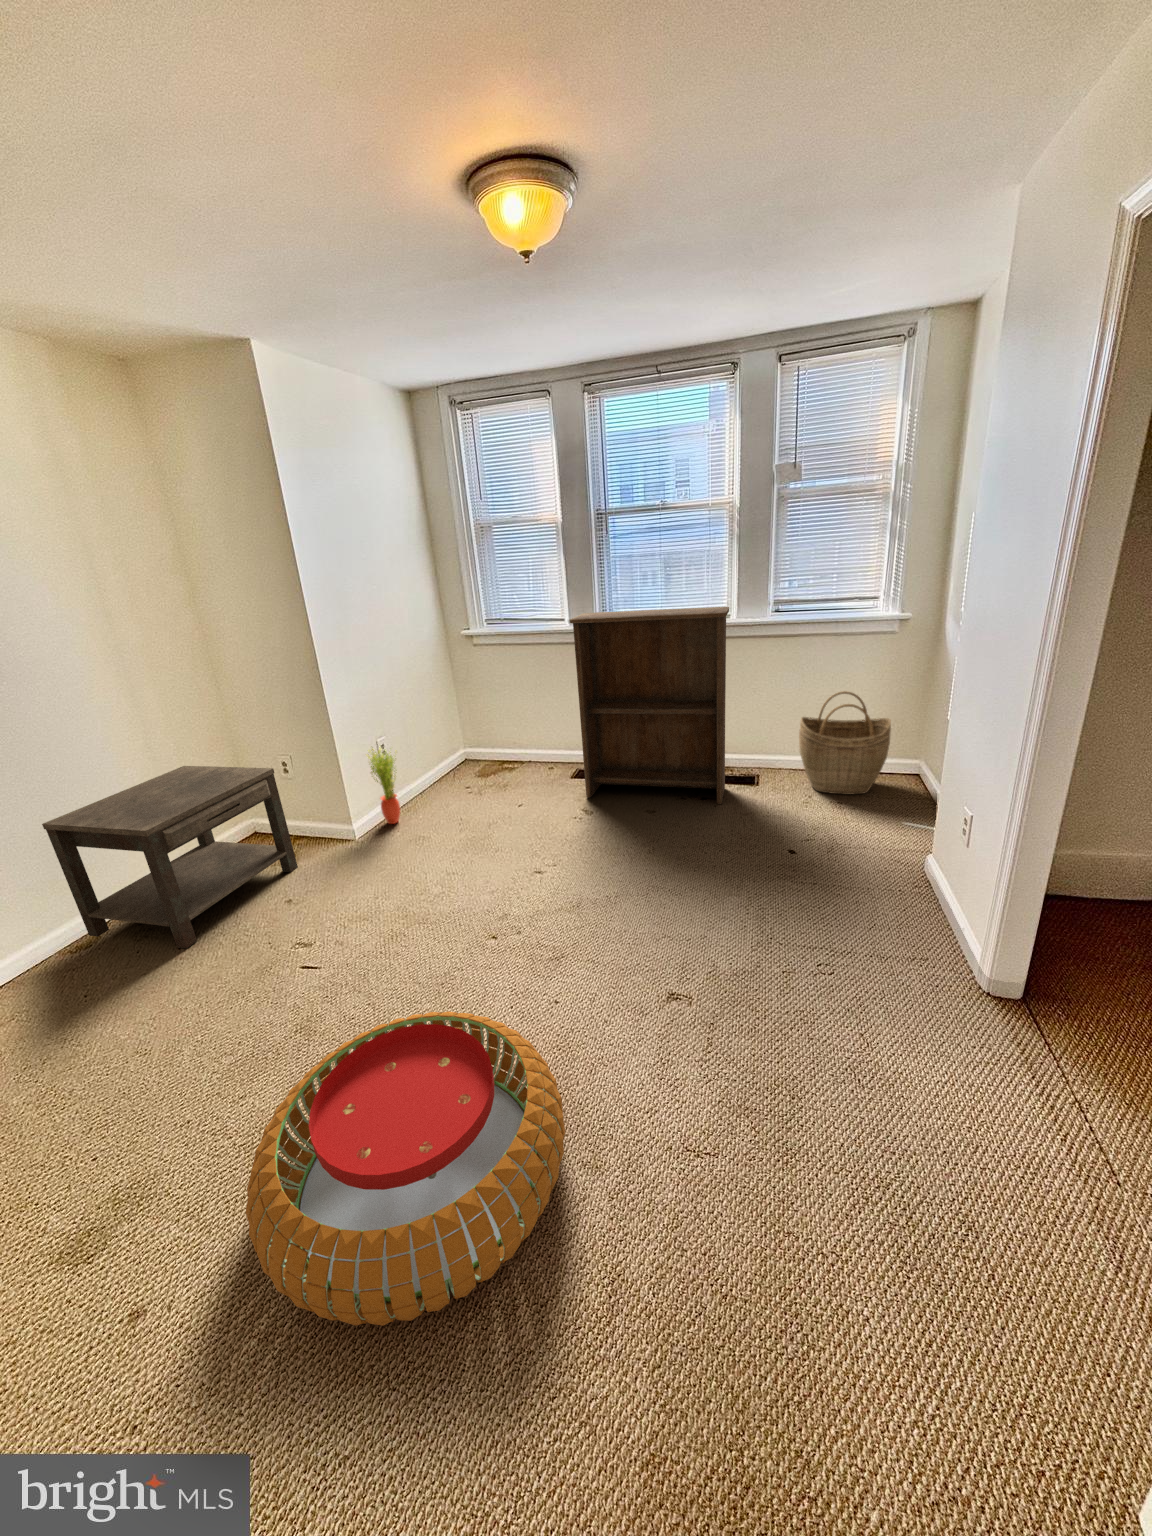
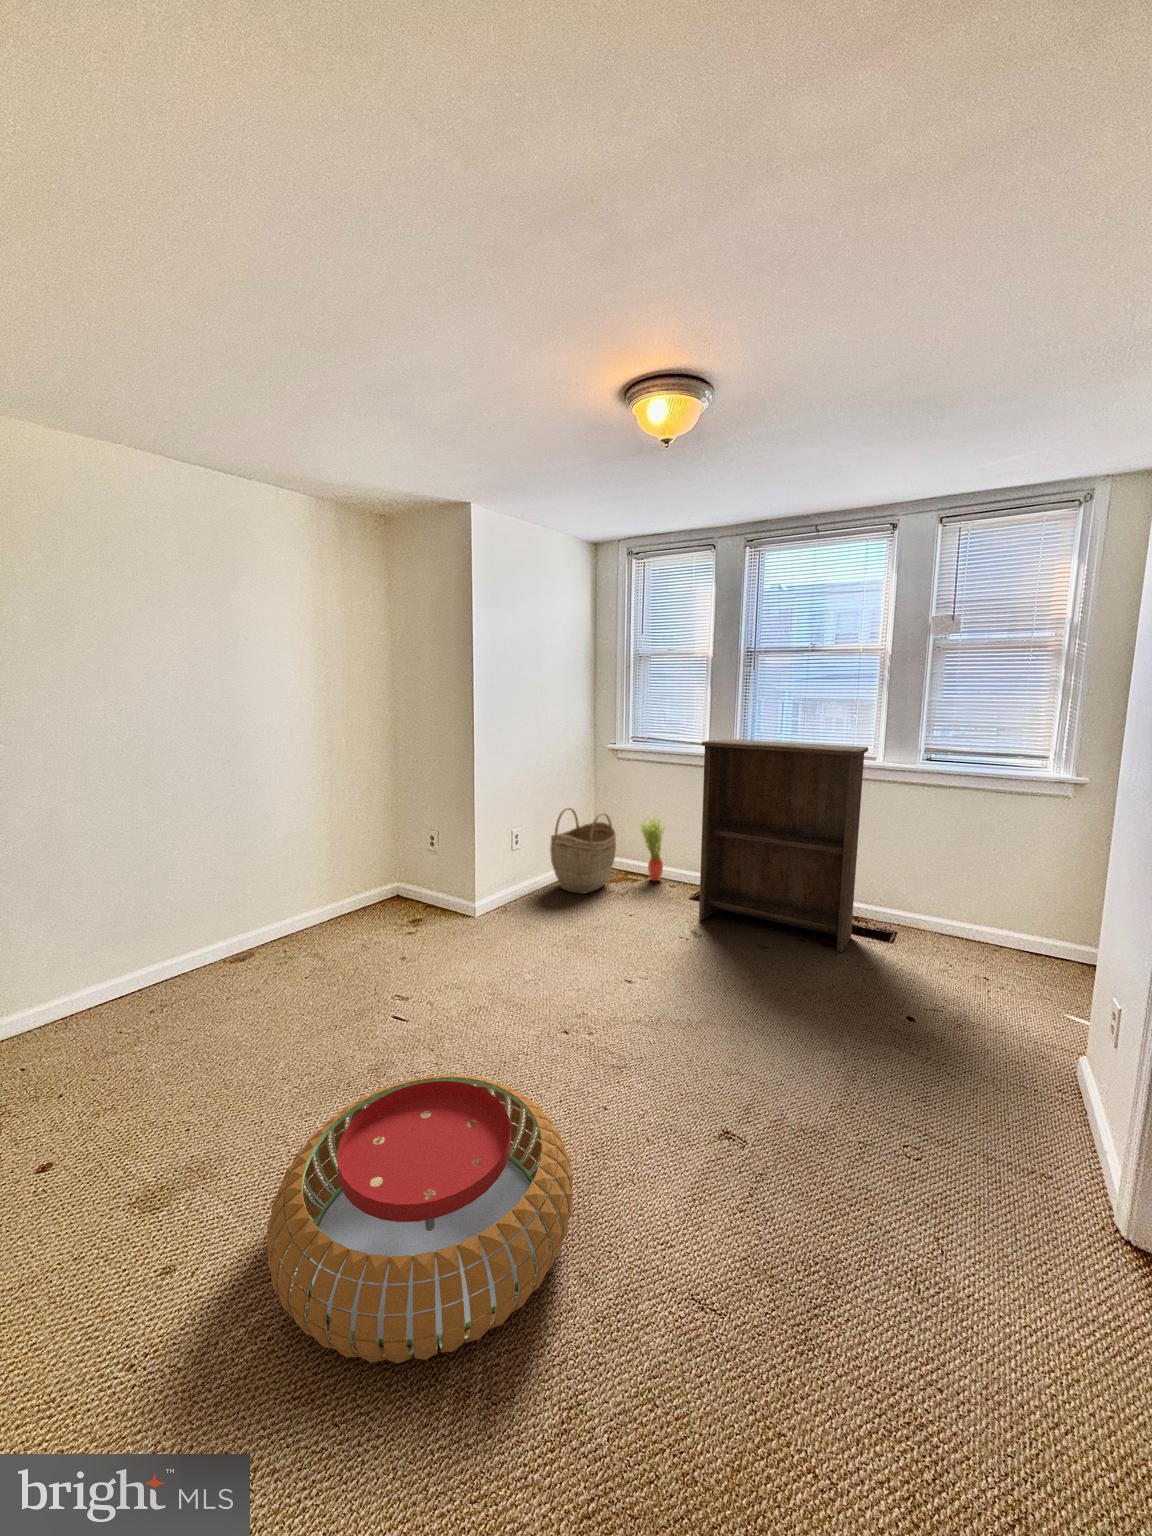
woven basket: present [799,691,891,794] -> present [550,808,616,894]
potted plant: present [367,748,400,824] -> present [641,815,666,881]
side table: present [42,766,298,948] -> none [239,825,420,979]

